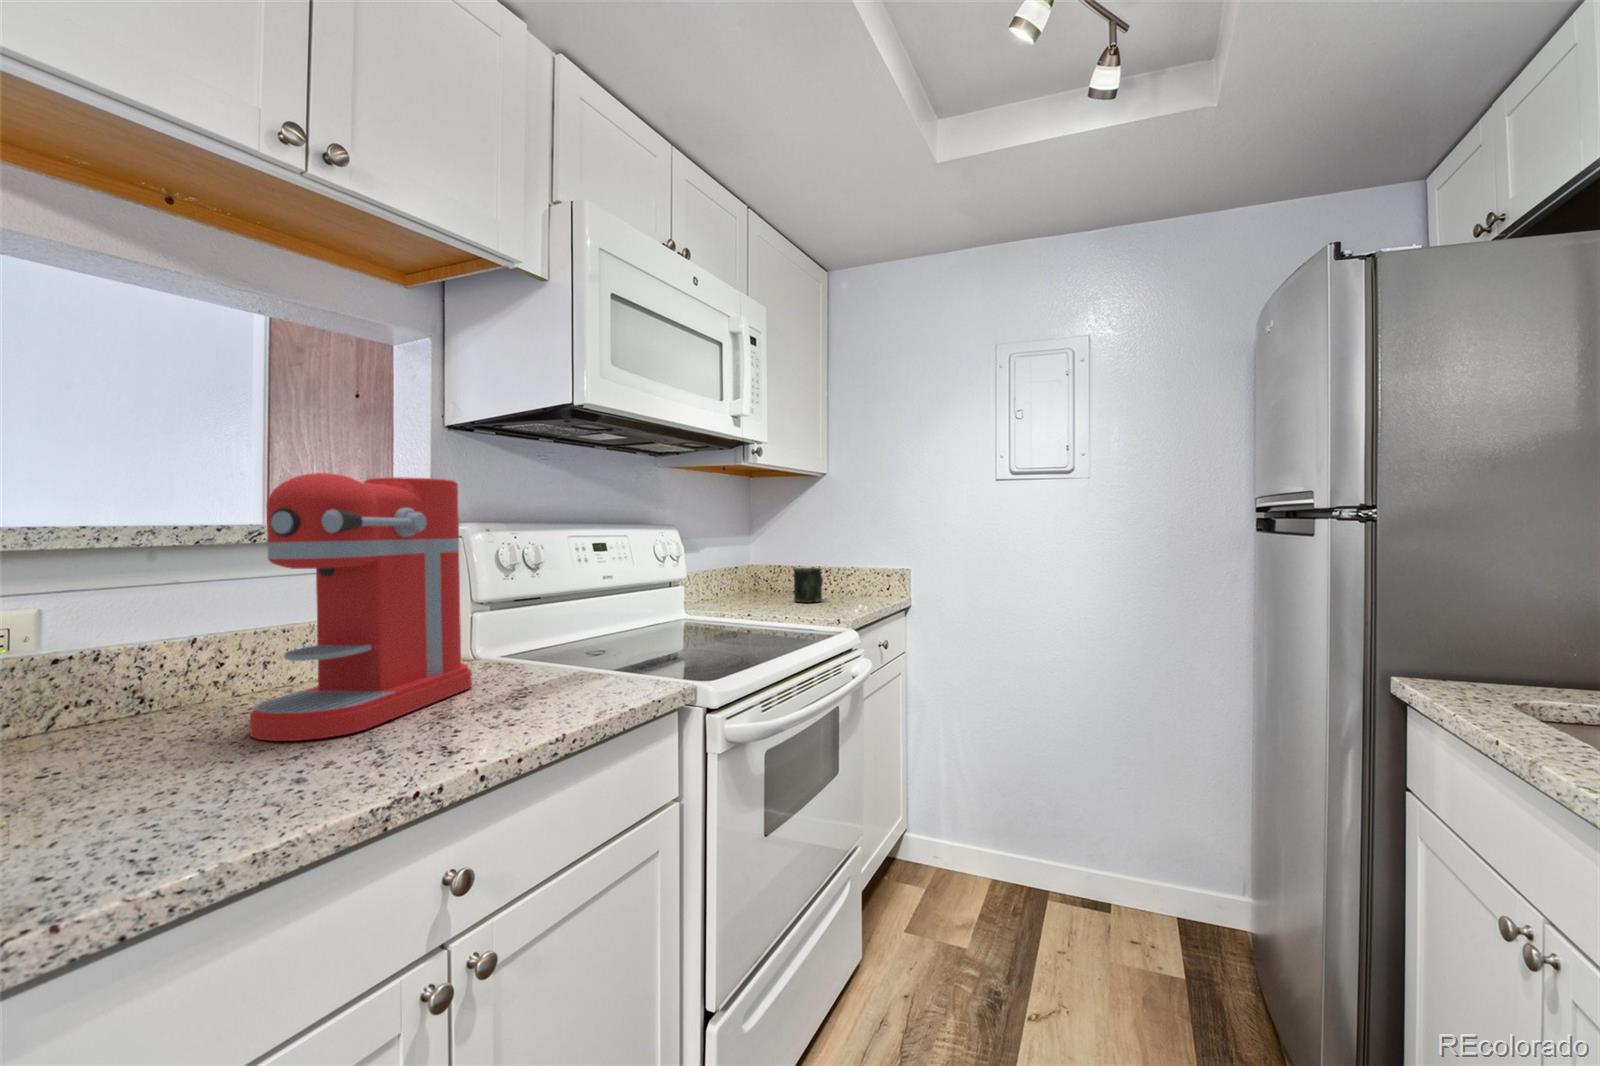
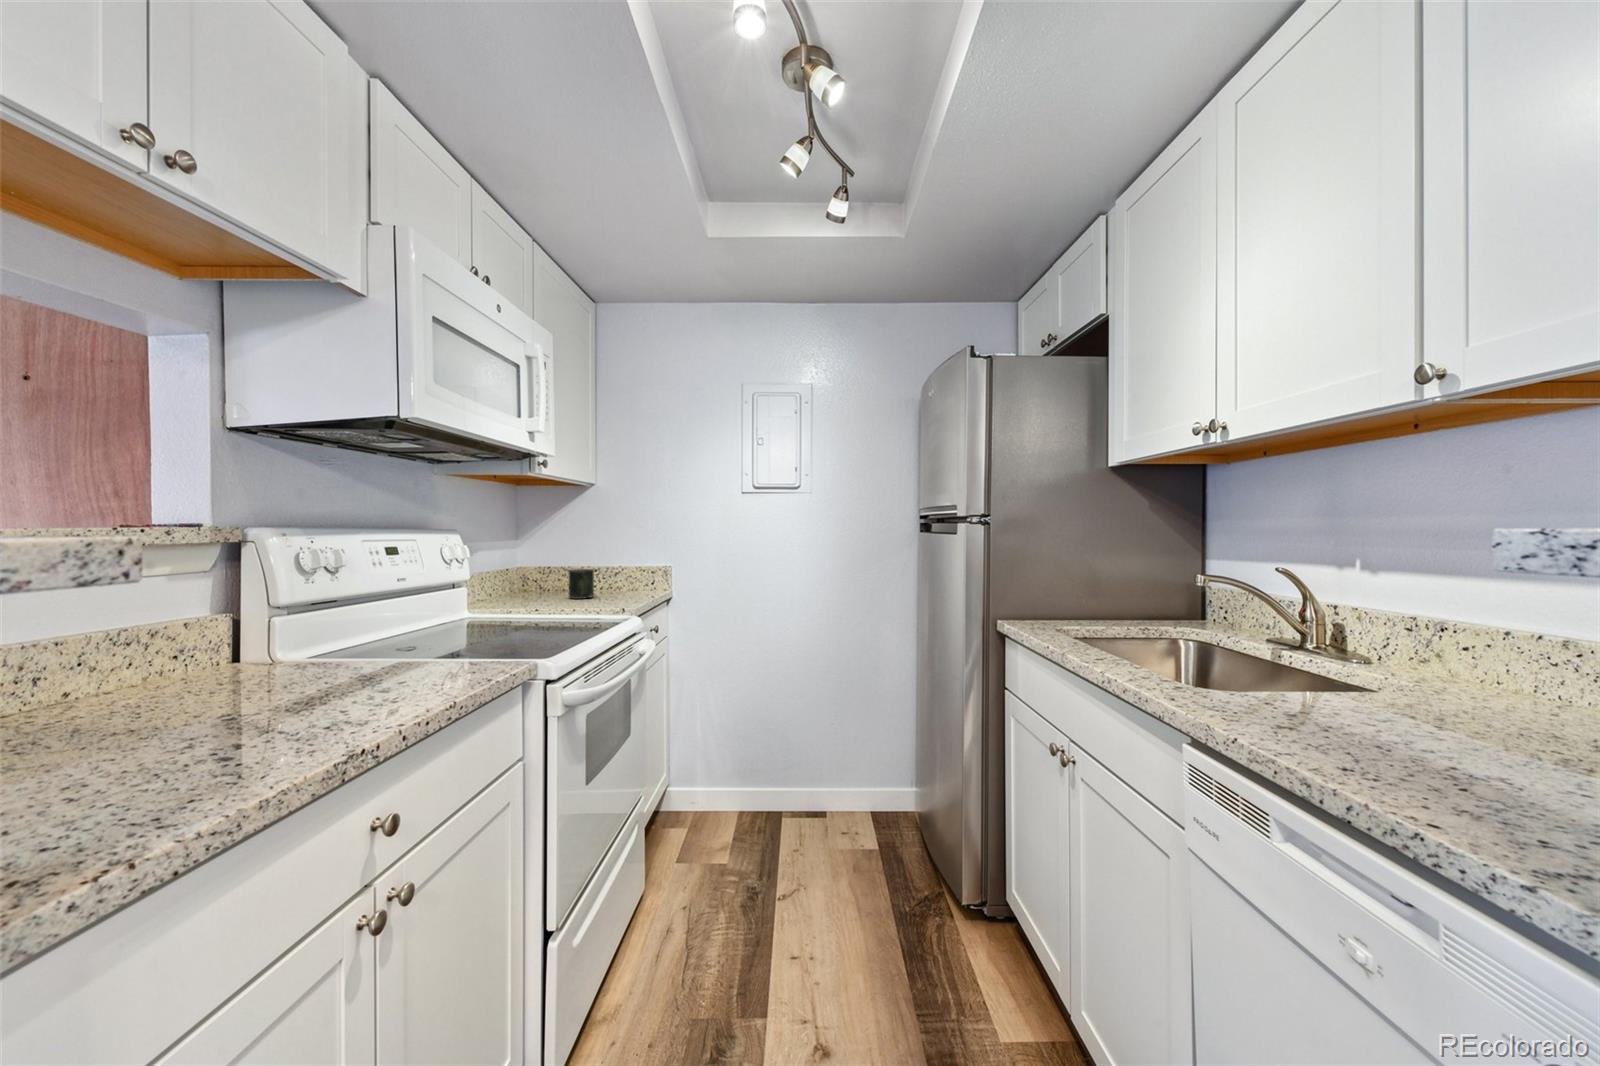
coffee maker: present [250,473,472,741] -> none [91,483,313,742]

